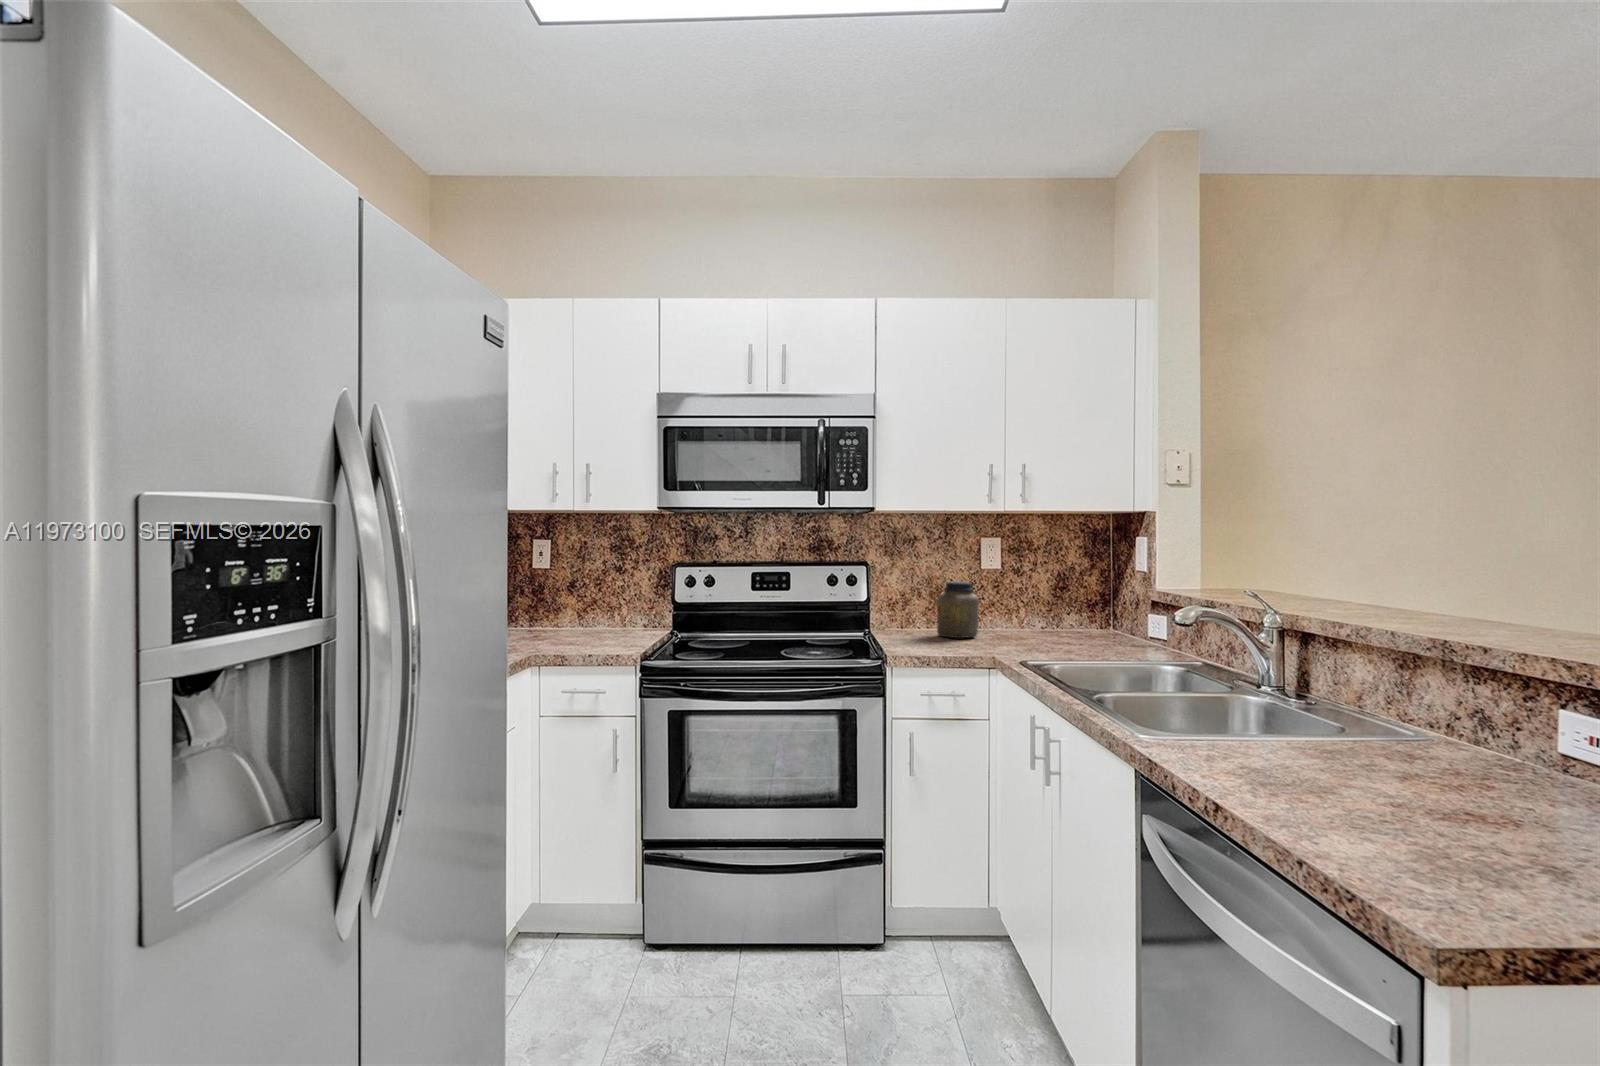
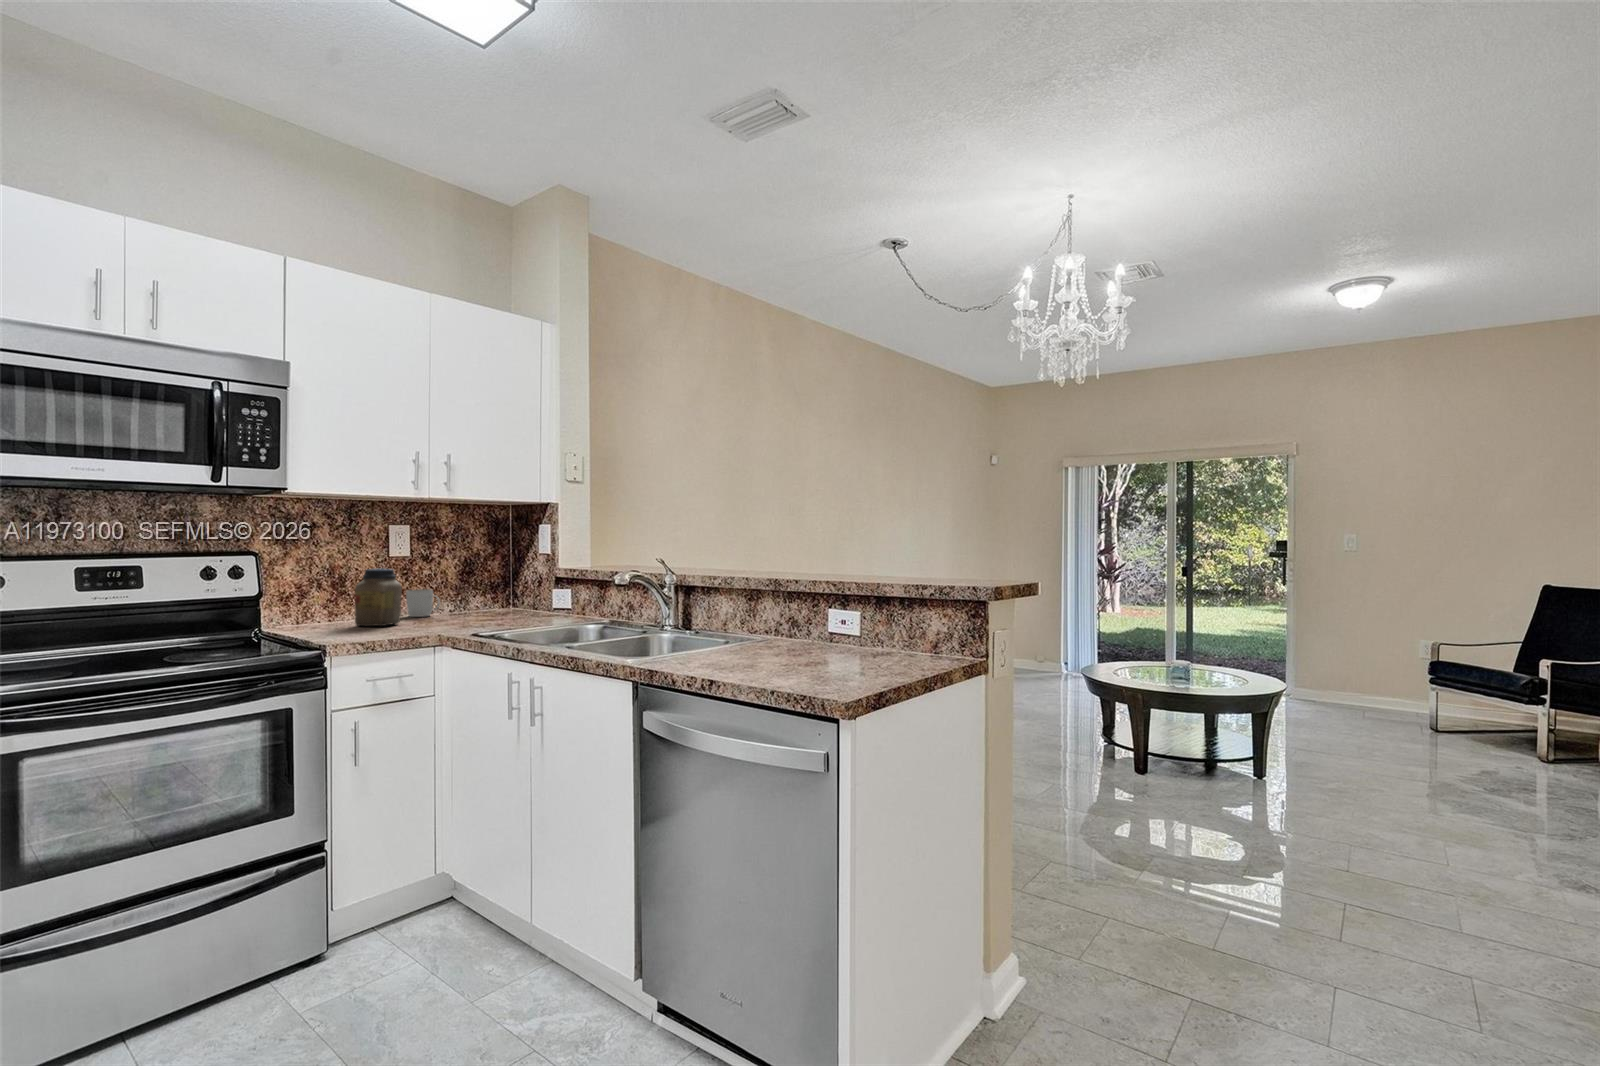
mug: none [994,603,1024,631] -> present [406,589,440,617]

